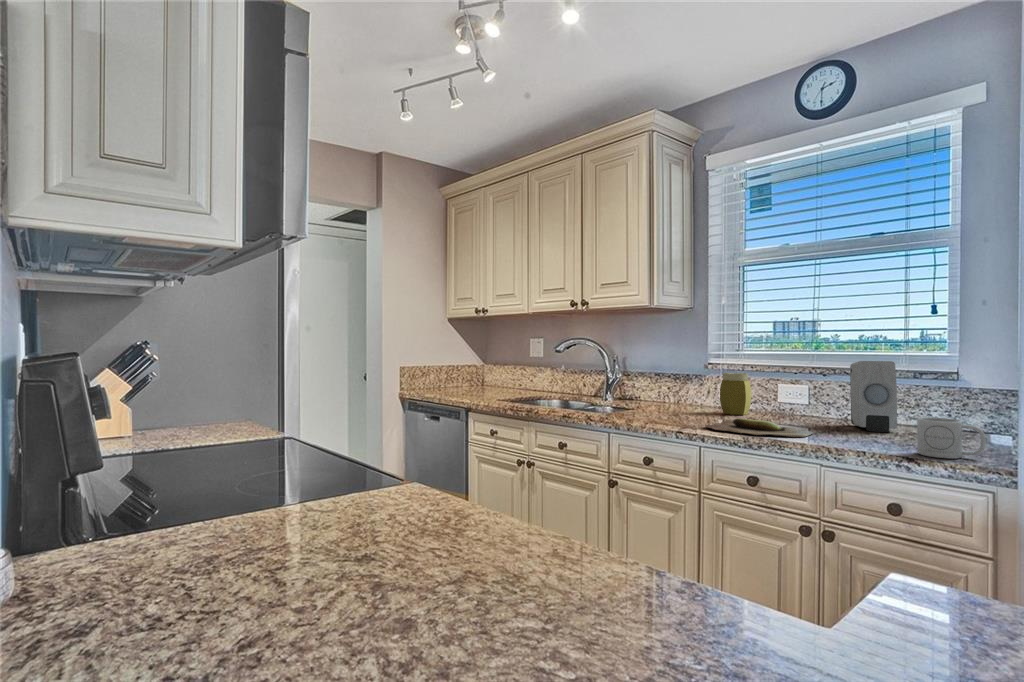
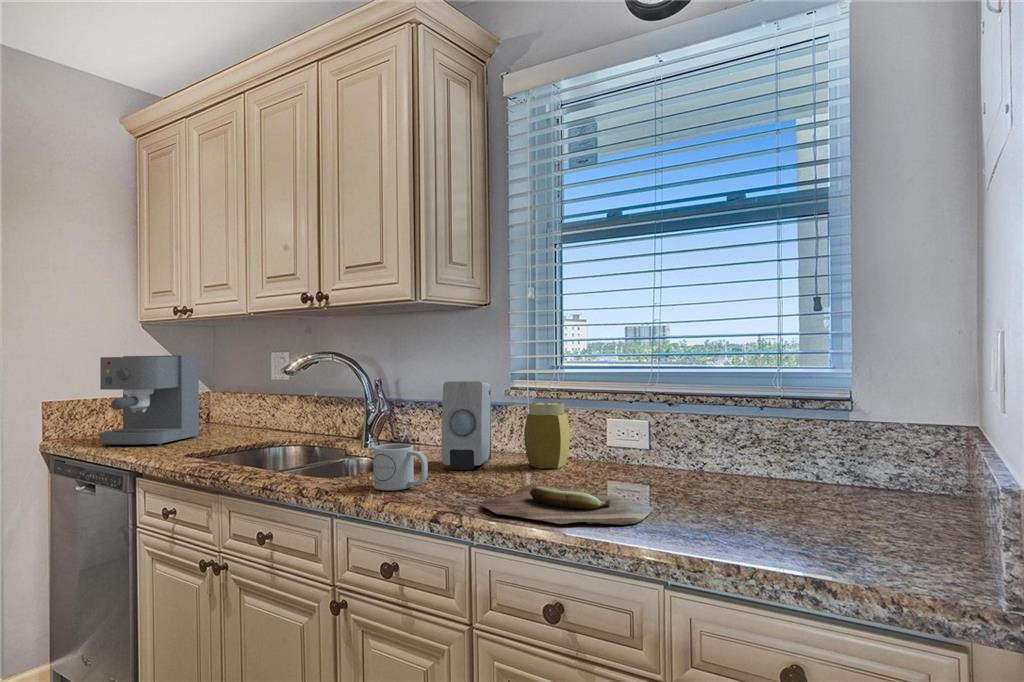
coffee maker: none [434,340,485,396] -> present [100,355,199,446]
soap dispenser: present [850,361,897,432] -> present [442,381,491,470]
mug: present [917,417,985,459] -> present [373,444,428,490]

